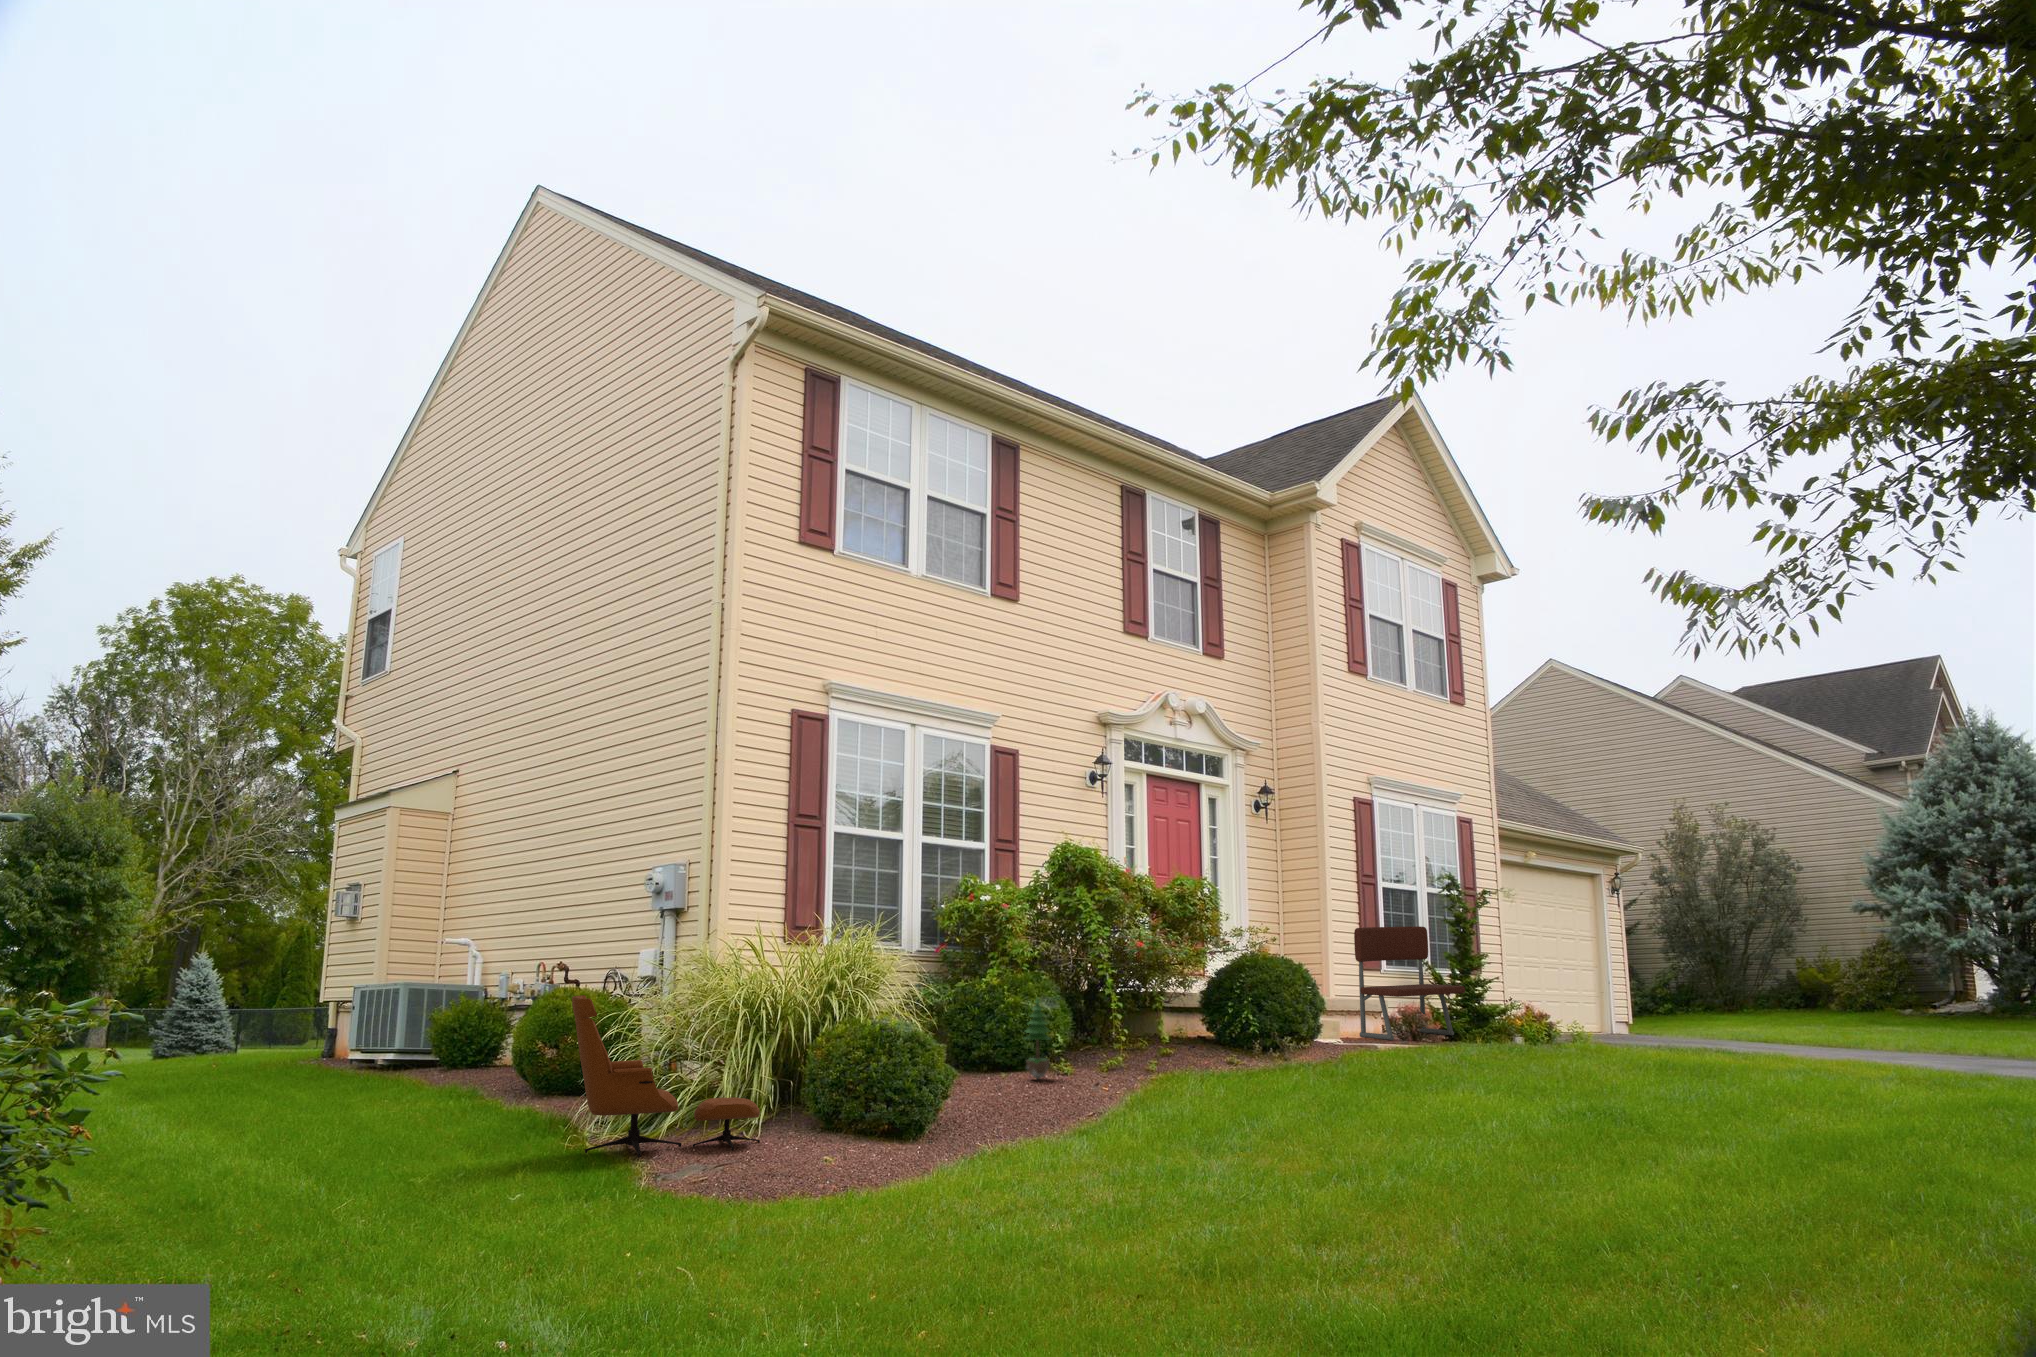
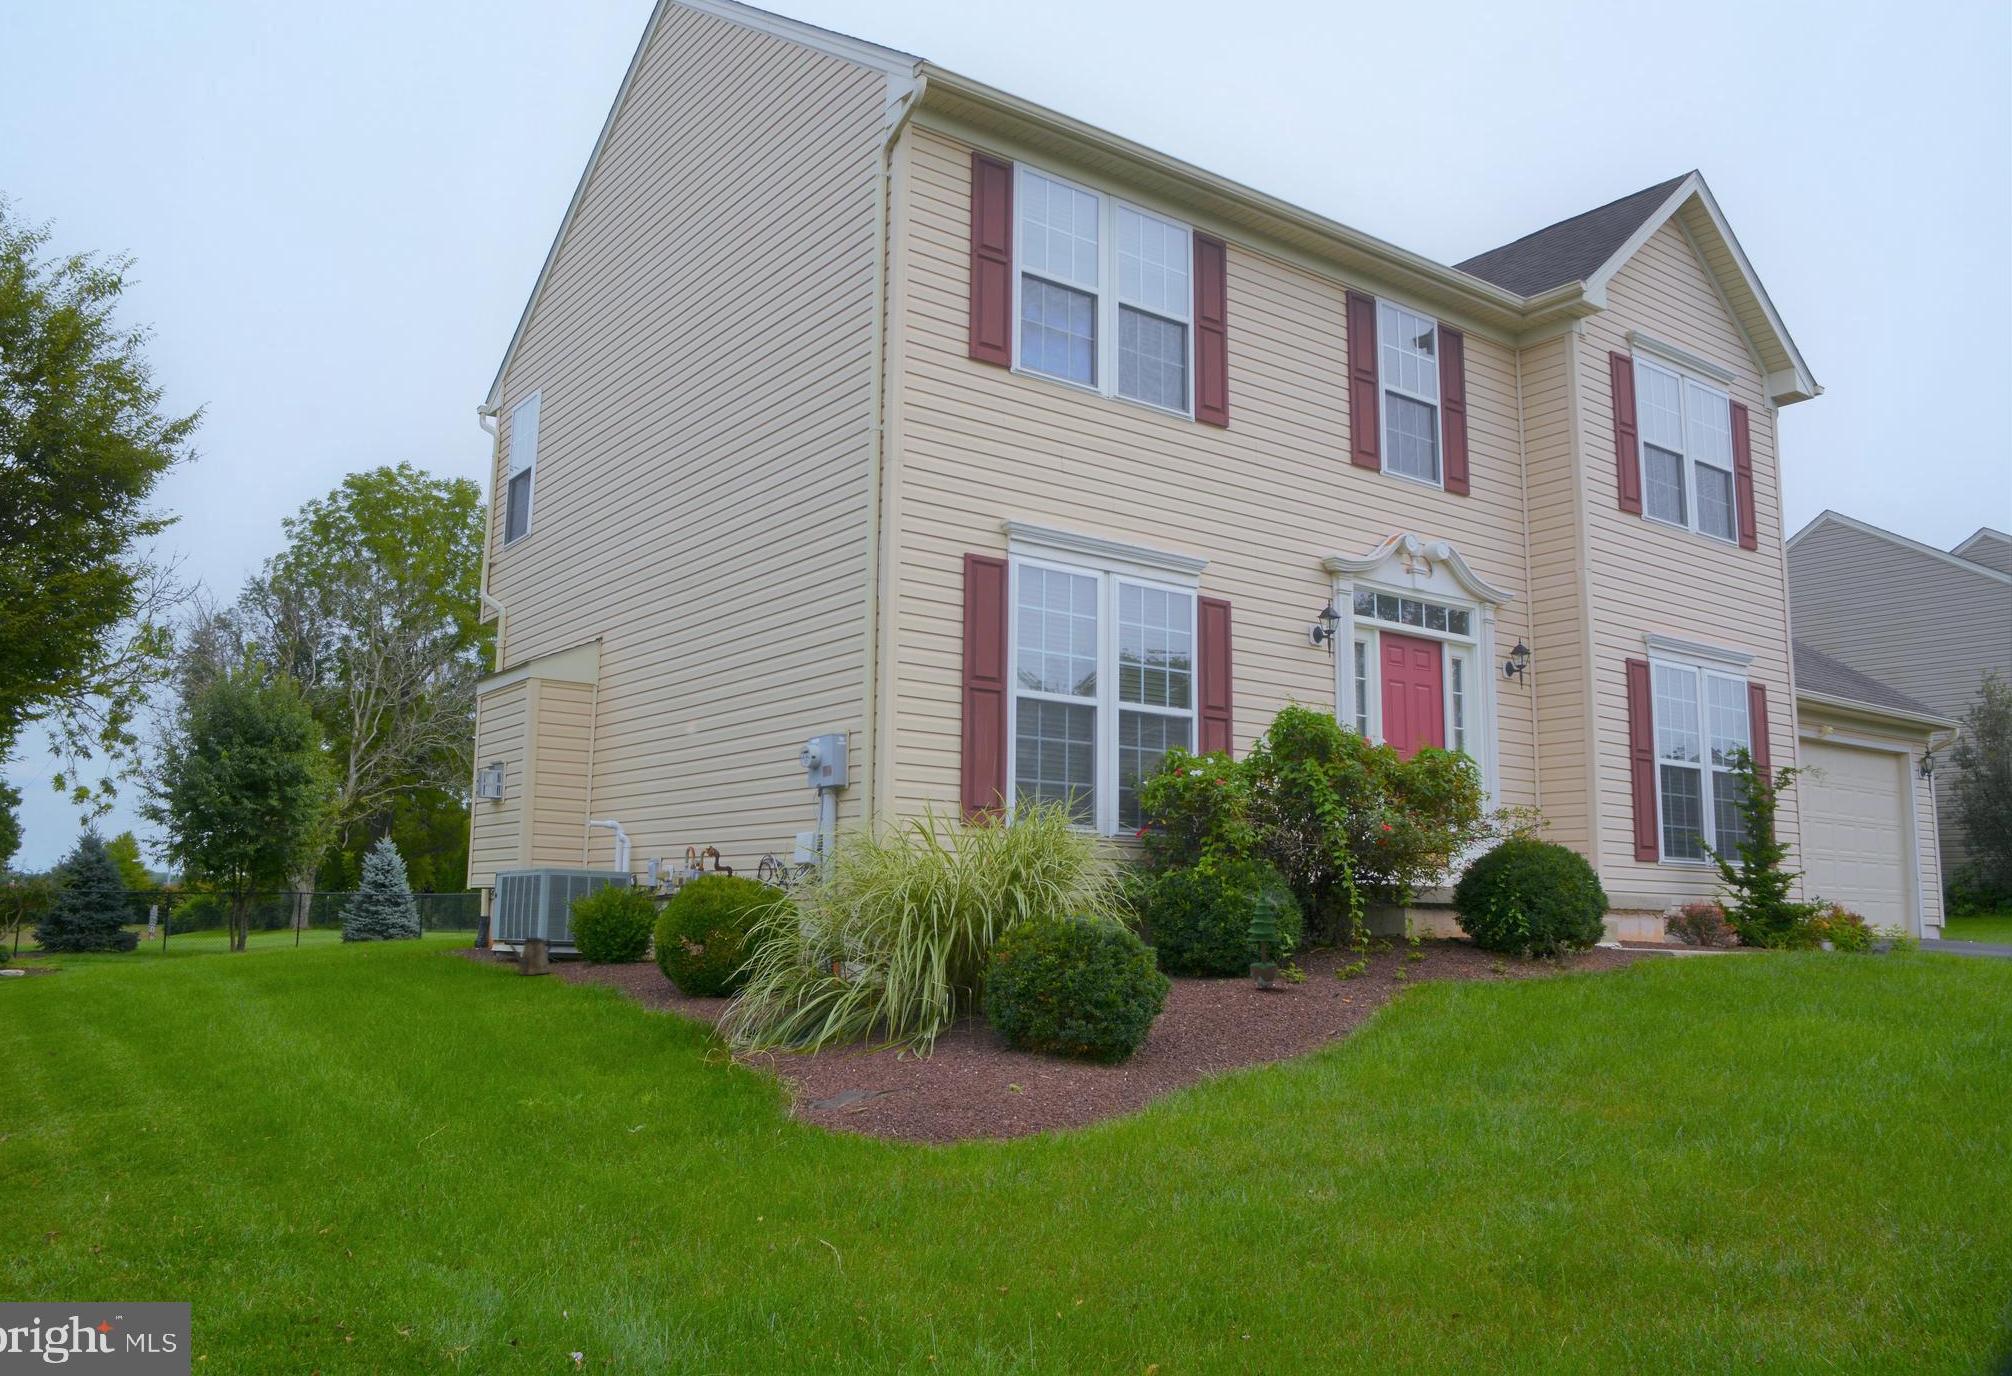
bench: present [1354,926,1465,1040] -> none [1629,810,1768,943]
lounge chair: present [572,995,760,1157] -> none [708,885,934,1078]
watering can: none [362,1045,406,1080] -> present [505,937,552,975]

